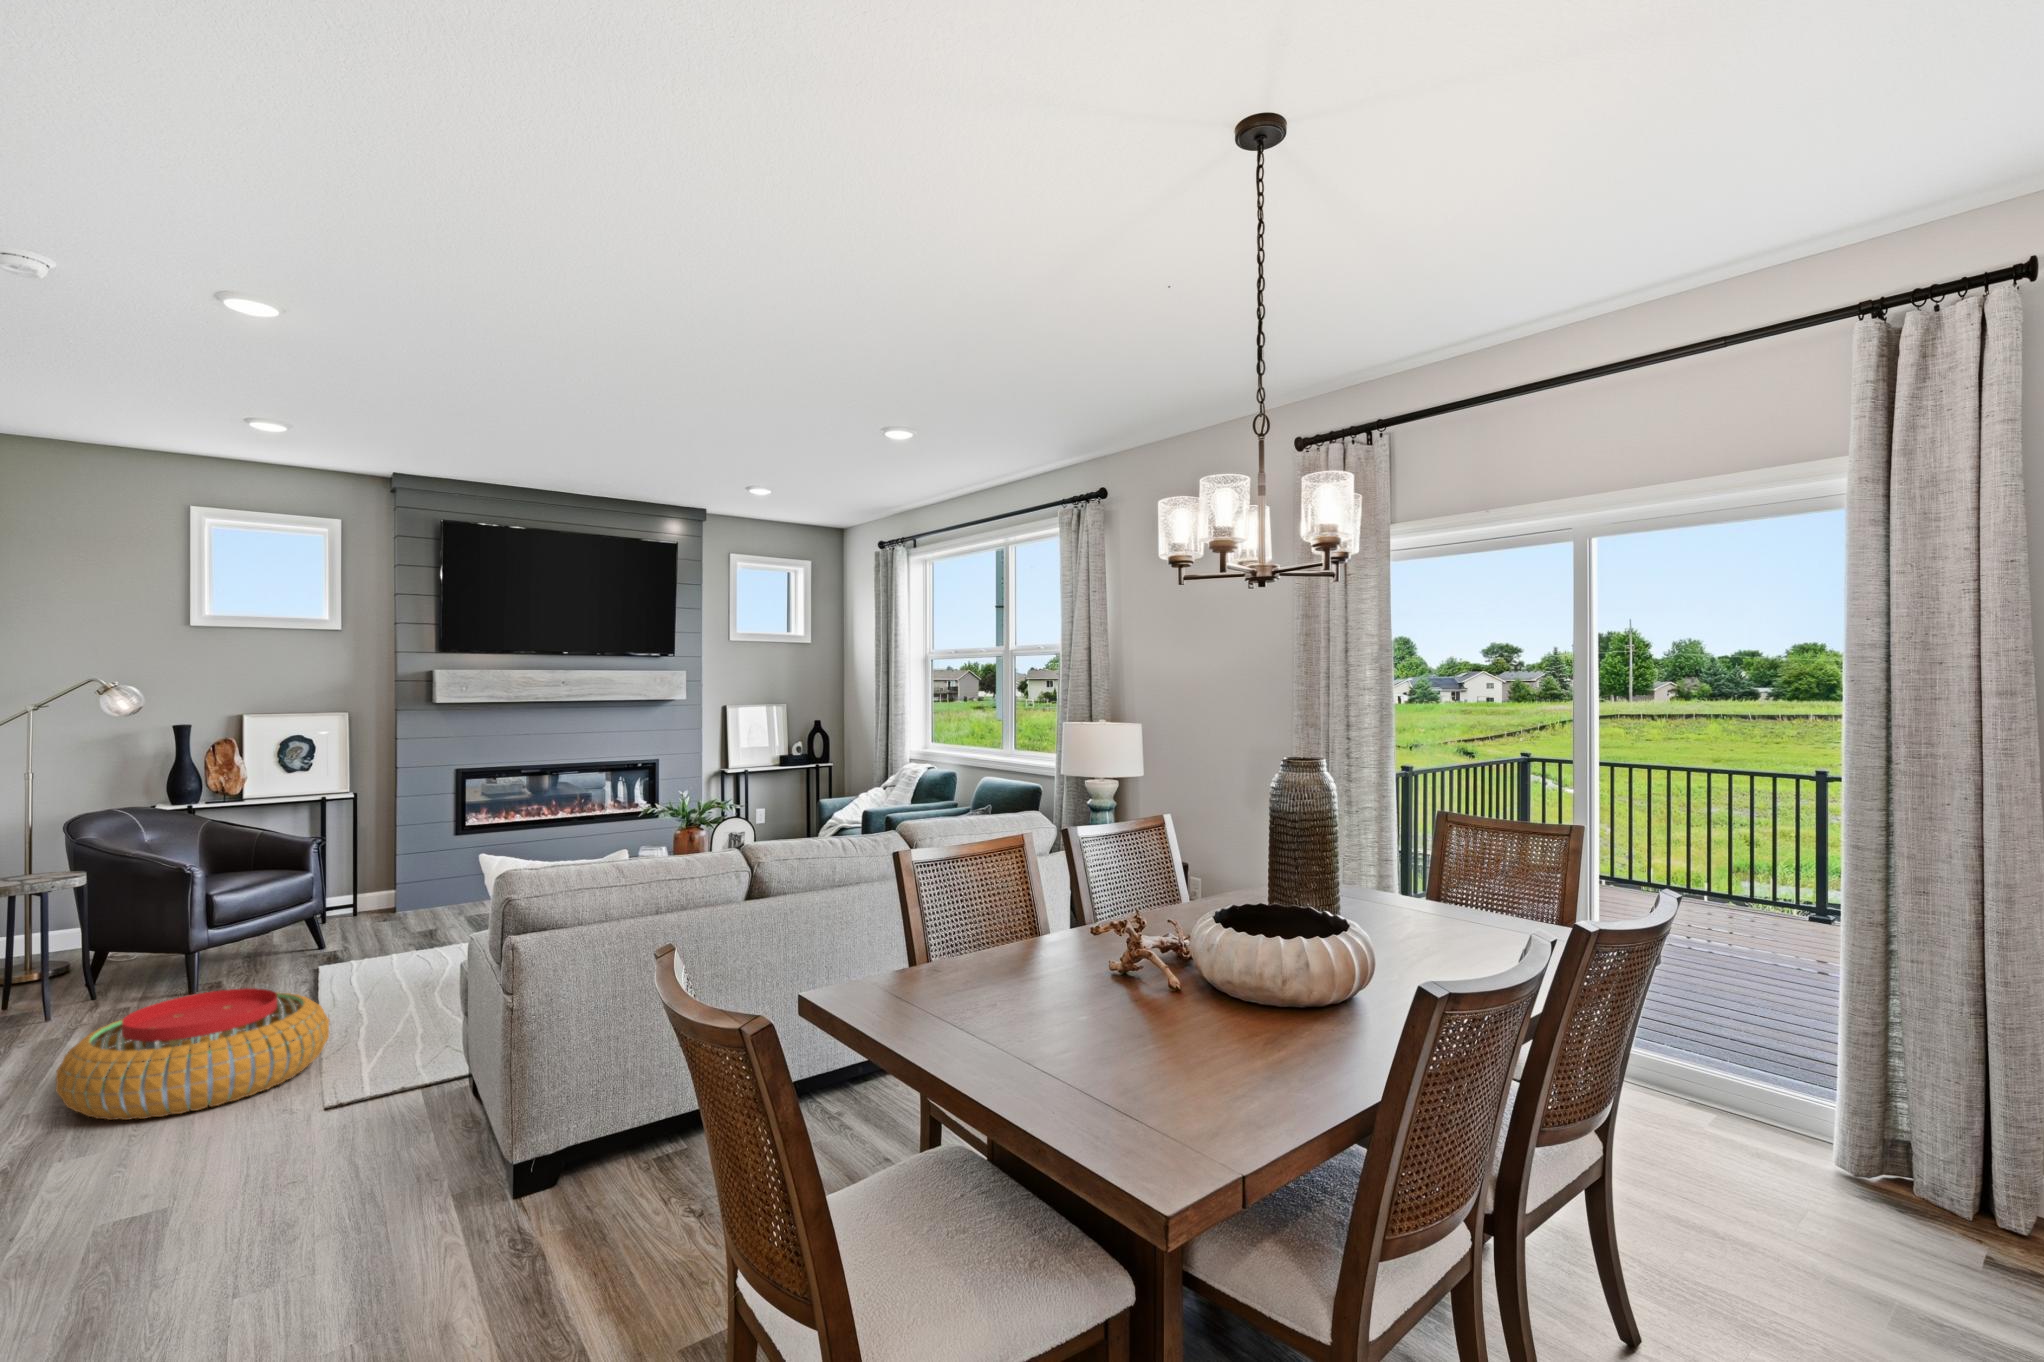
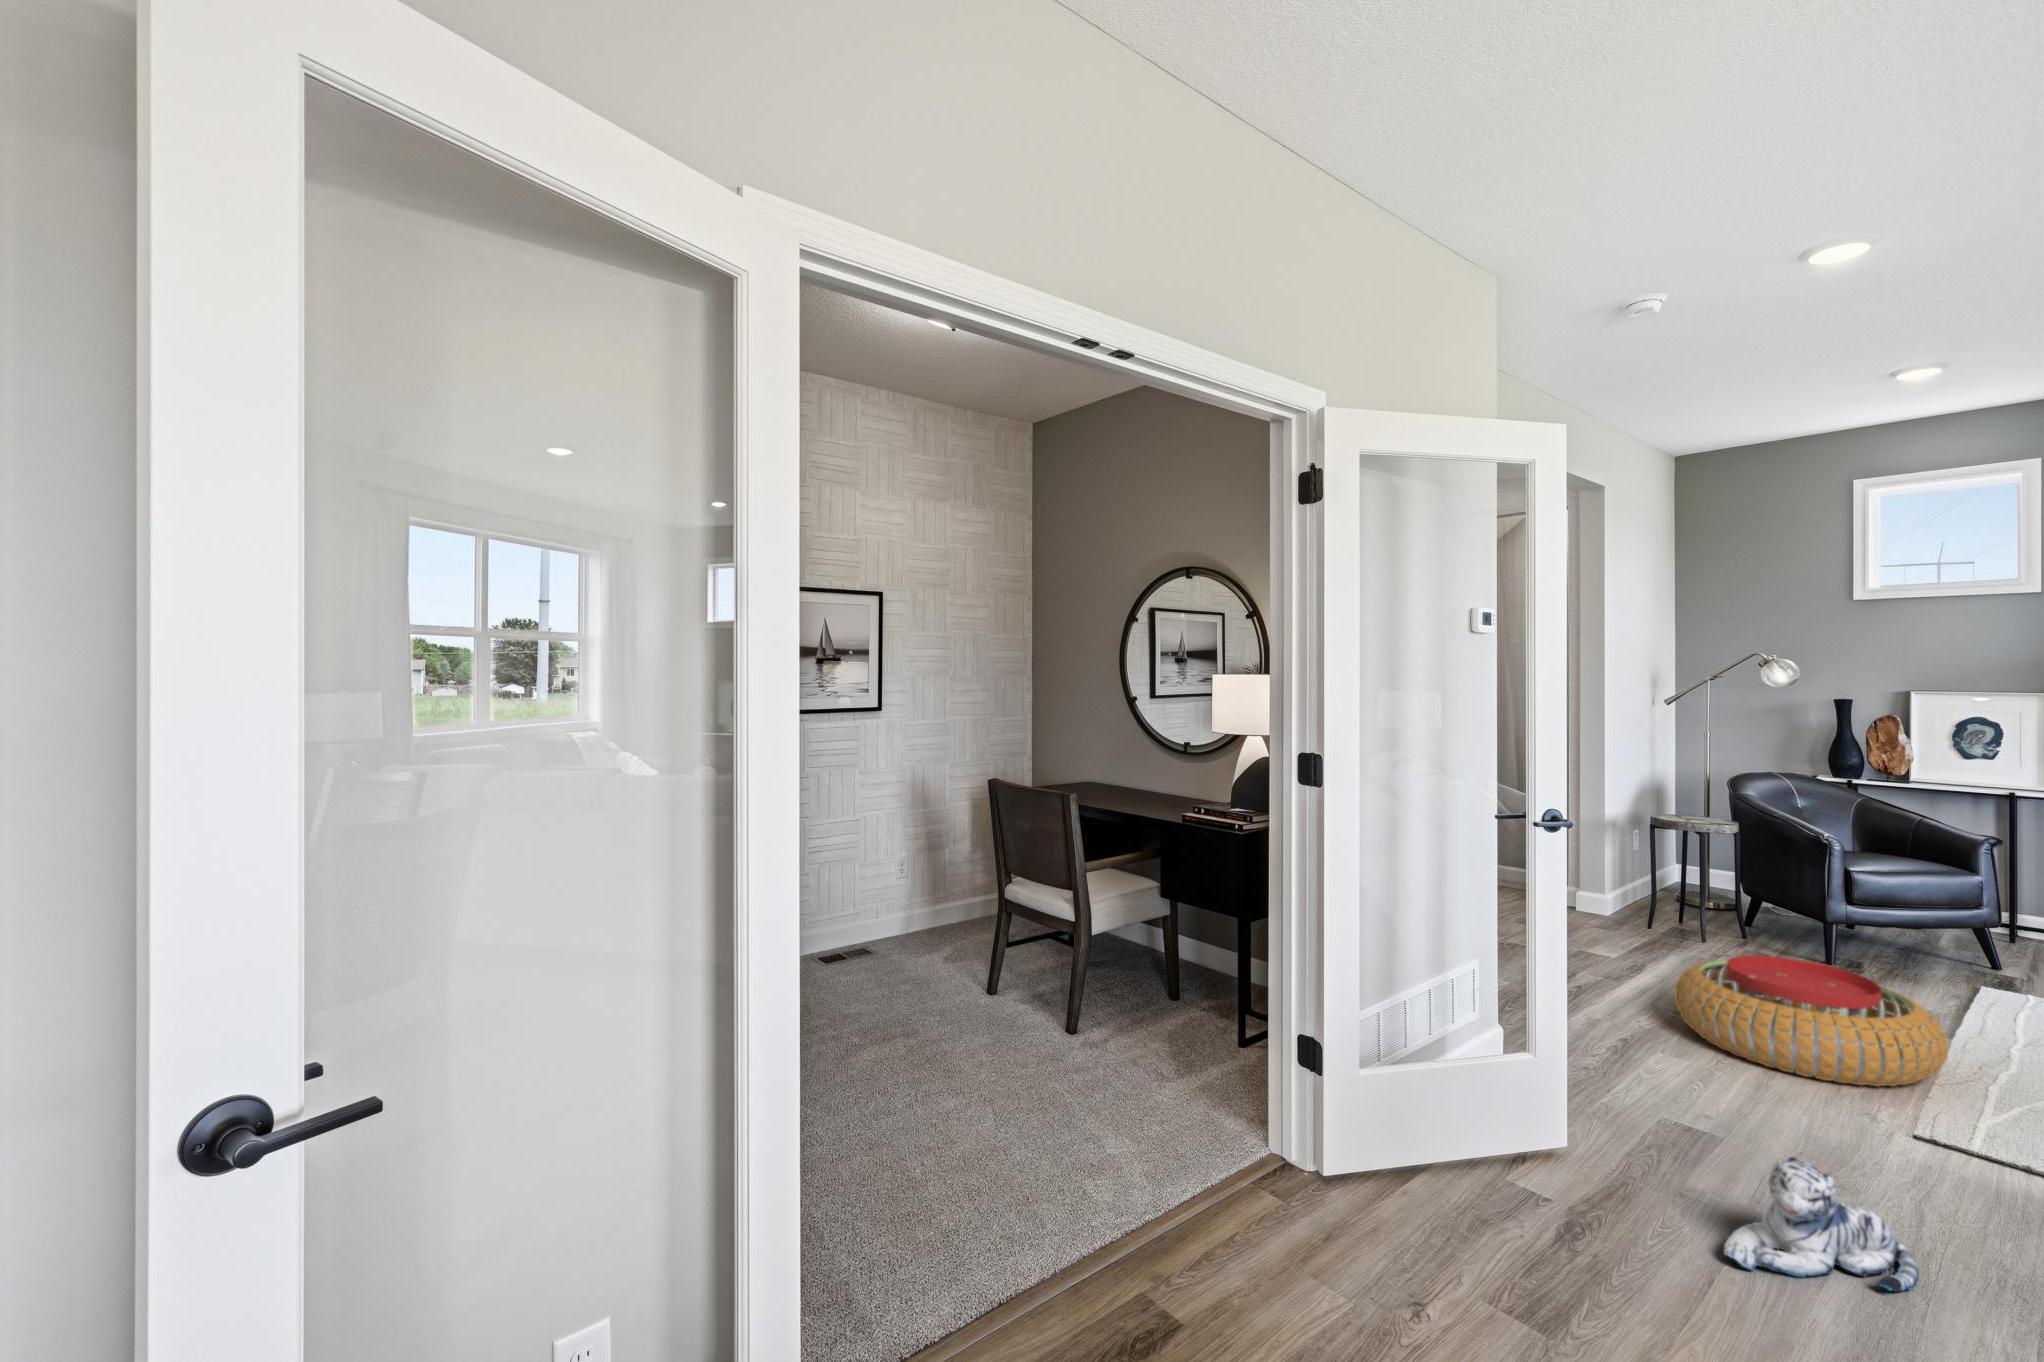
plush toy: none [220,1164,373,1303] -> present [1723,1155,1919,1292]

